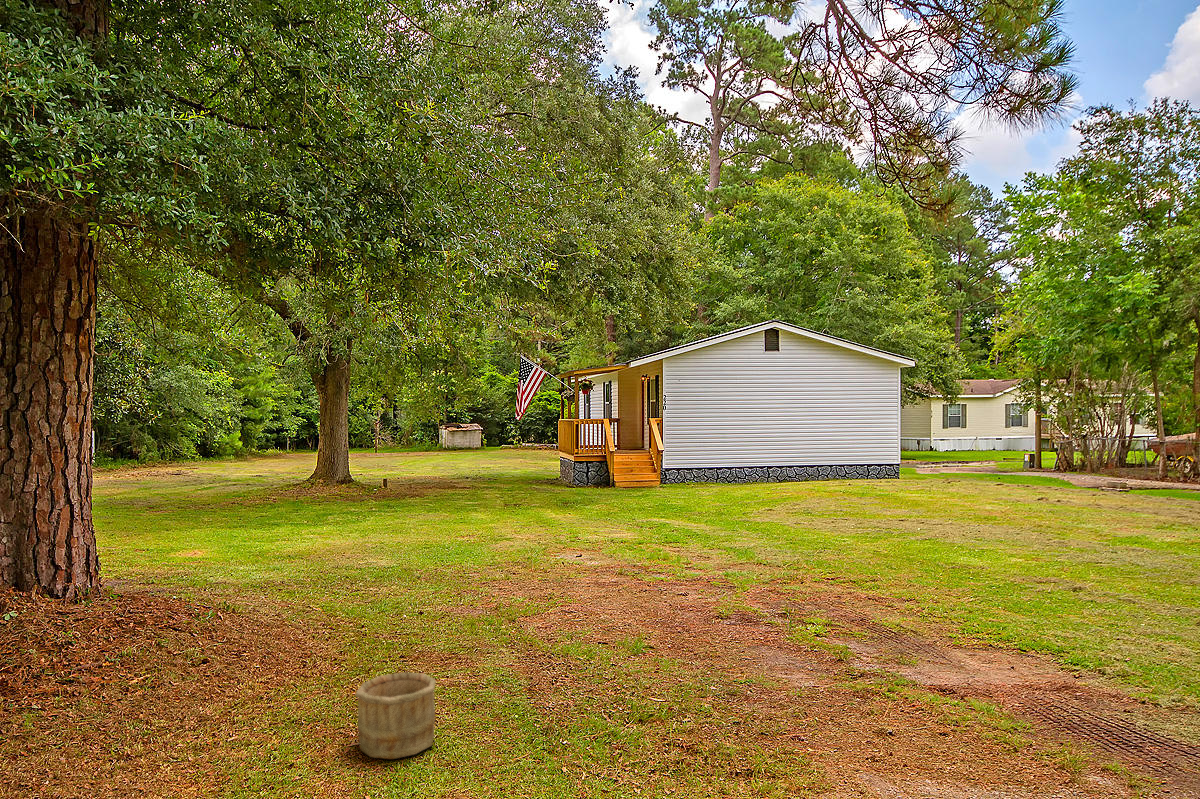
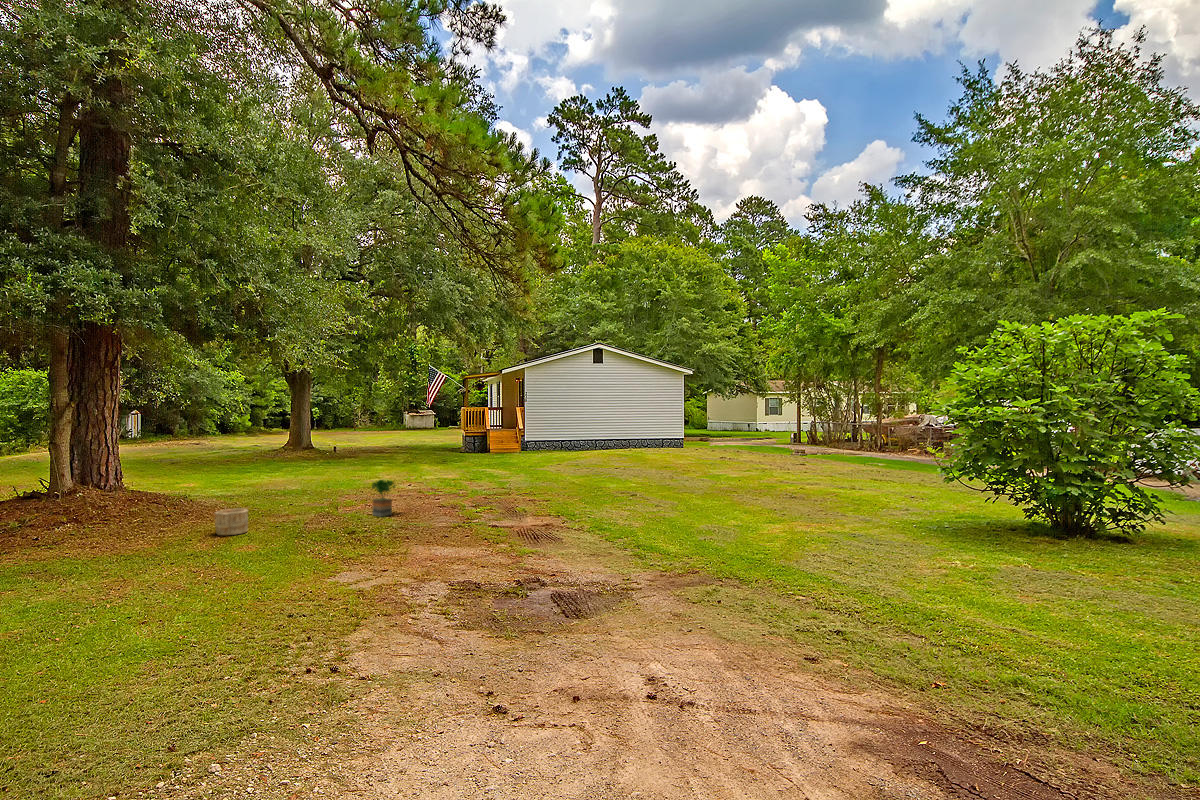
potted tree: none [658,574,711,664] -> present [372,480,395,517]

